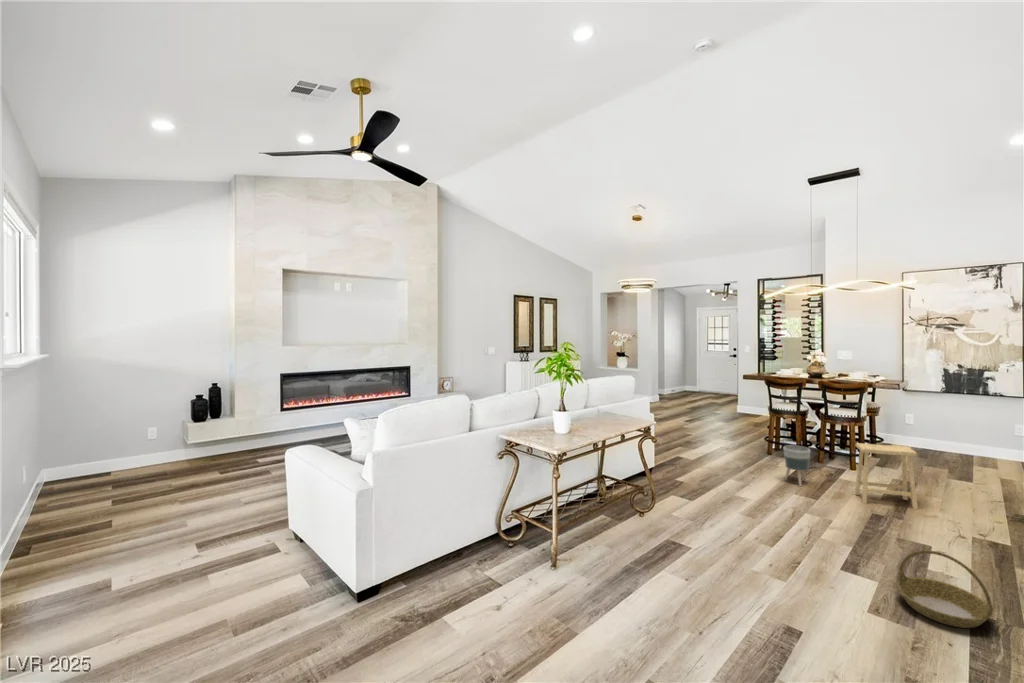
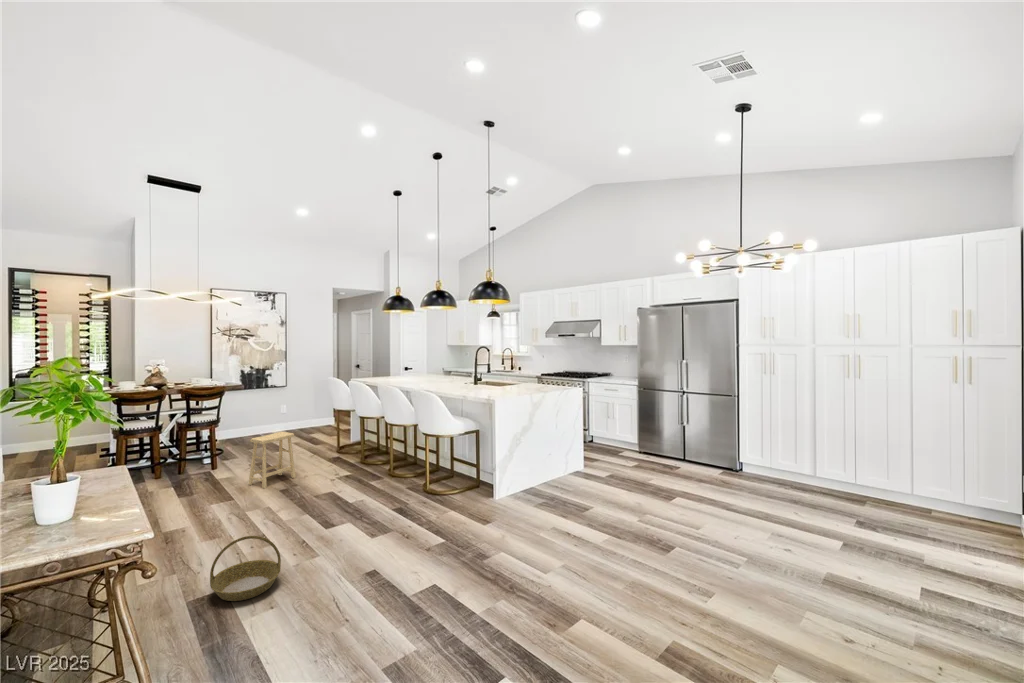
planter: present [783,445,810,486] -> none [179,457,208,499]
basket: present [897,550,993,628] -> present [210,536,281,601]

